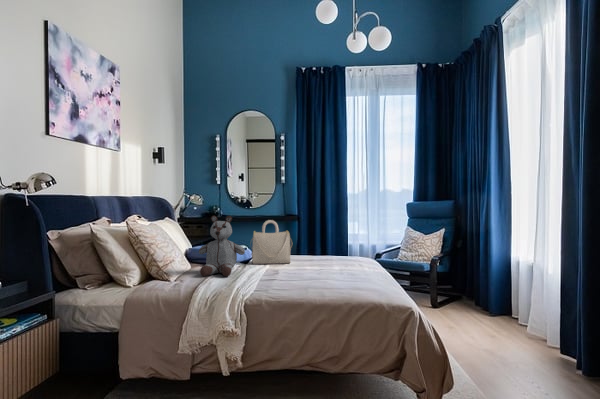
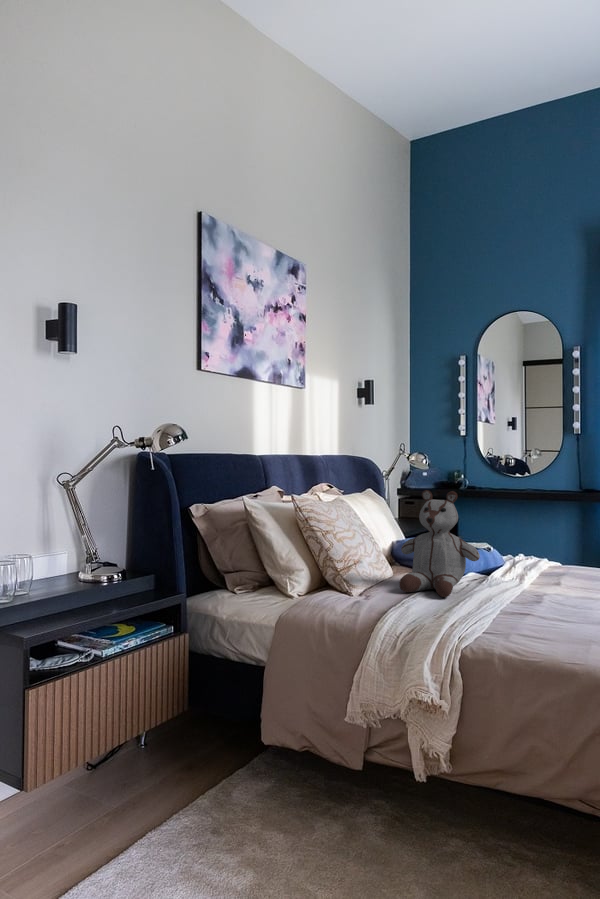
handbag: present [251,220,292,264] -> none [497,501,579,584]

